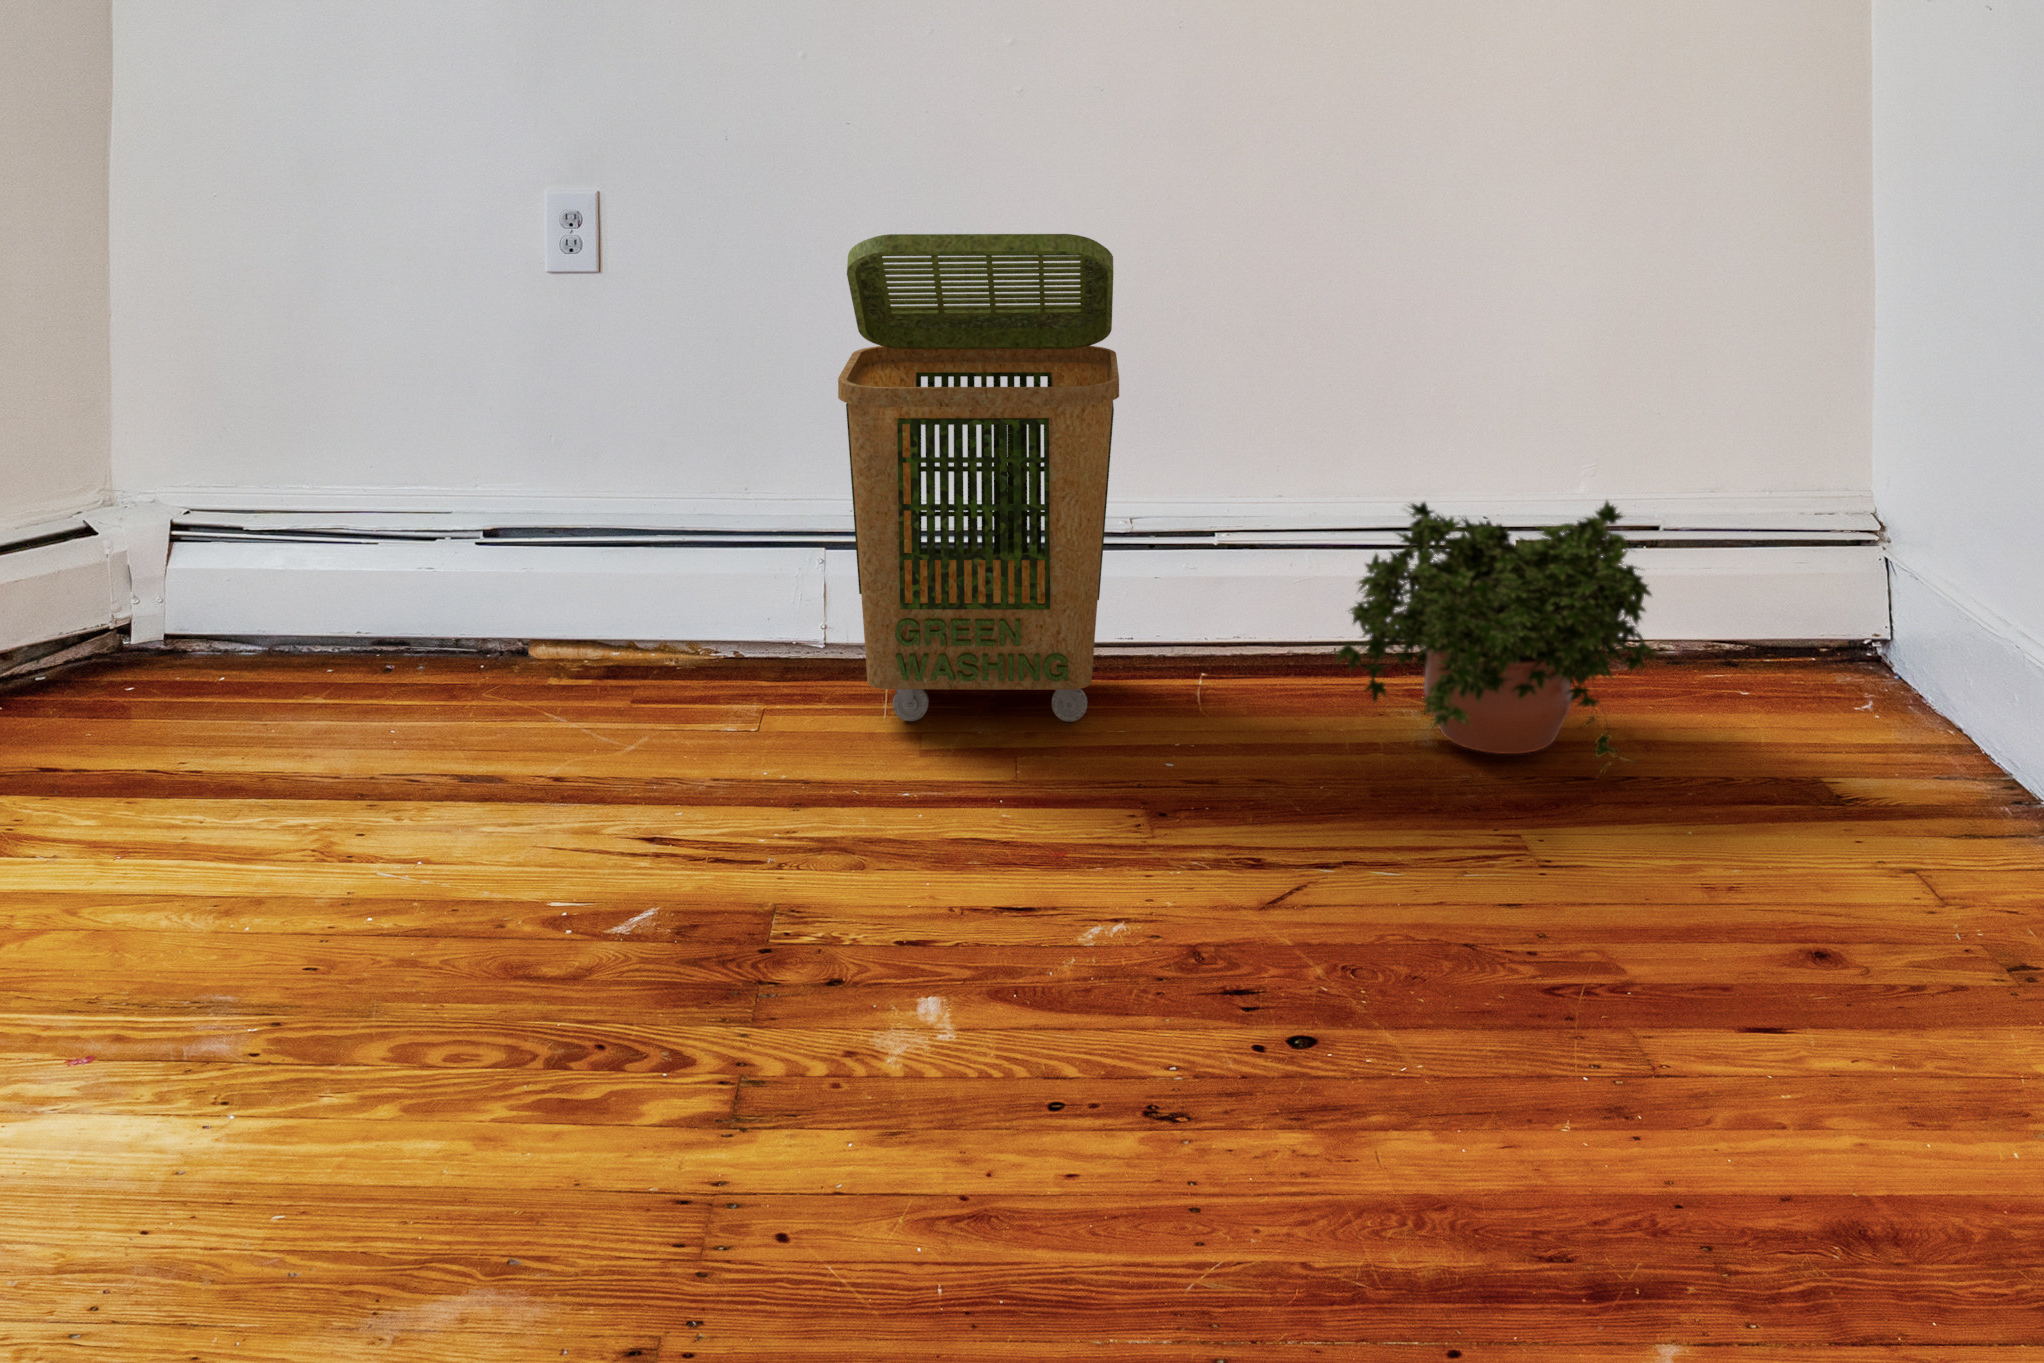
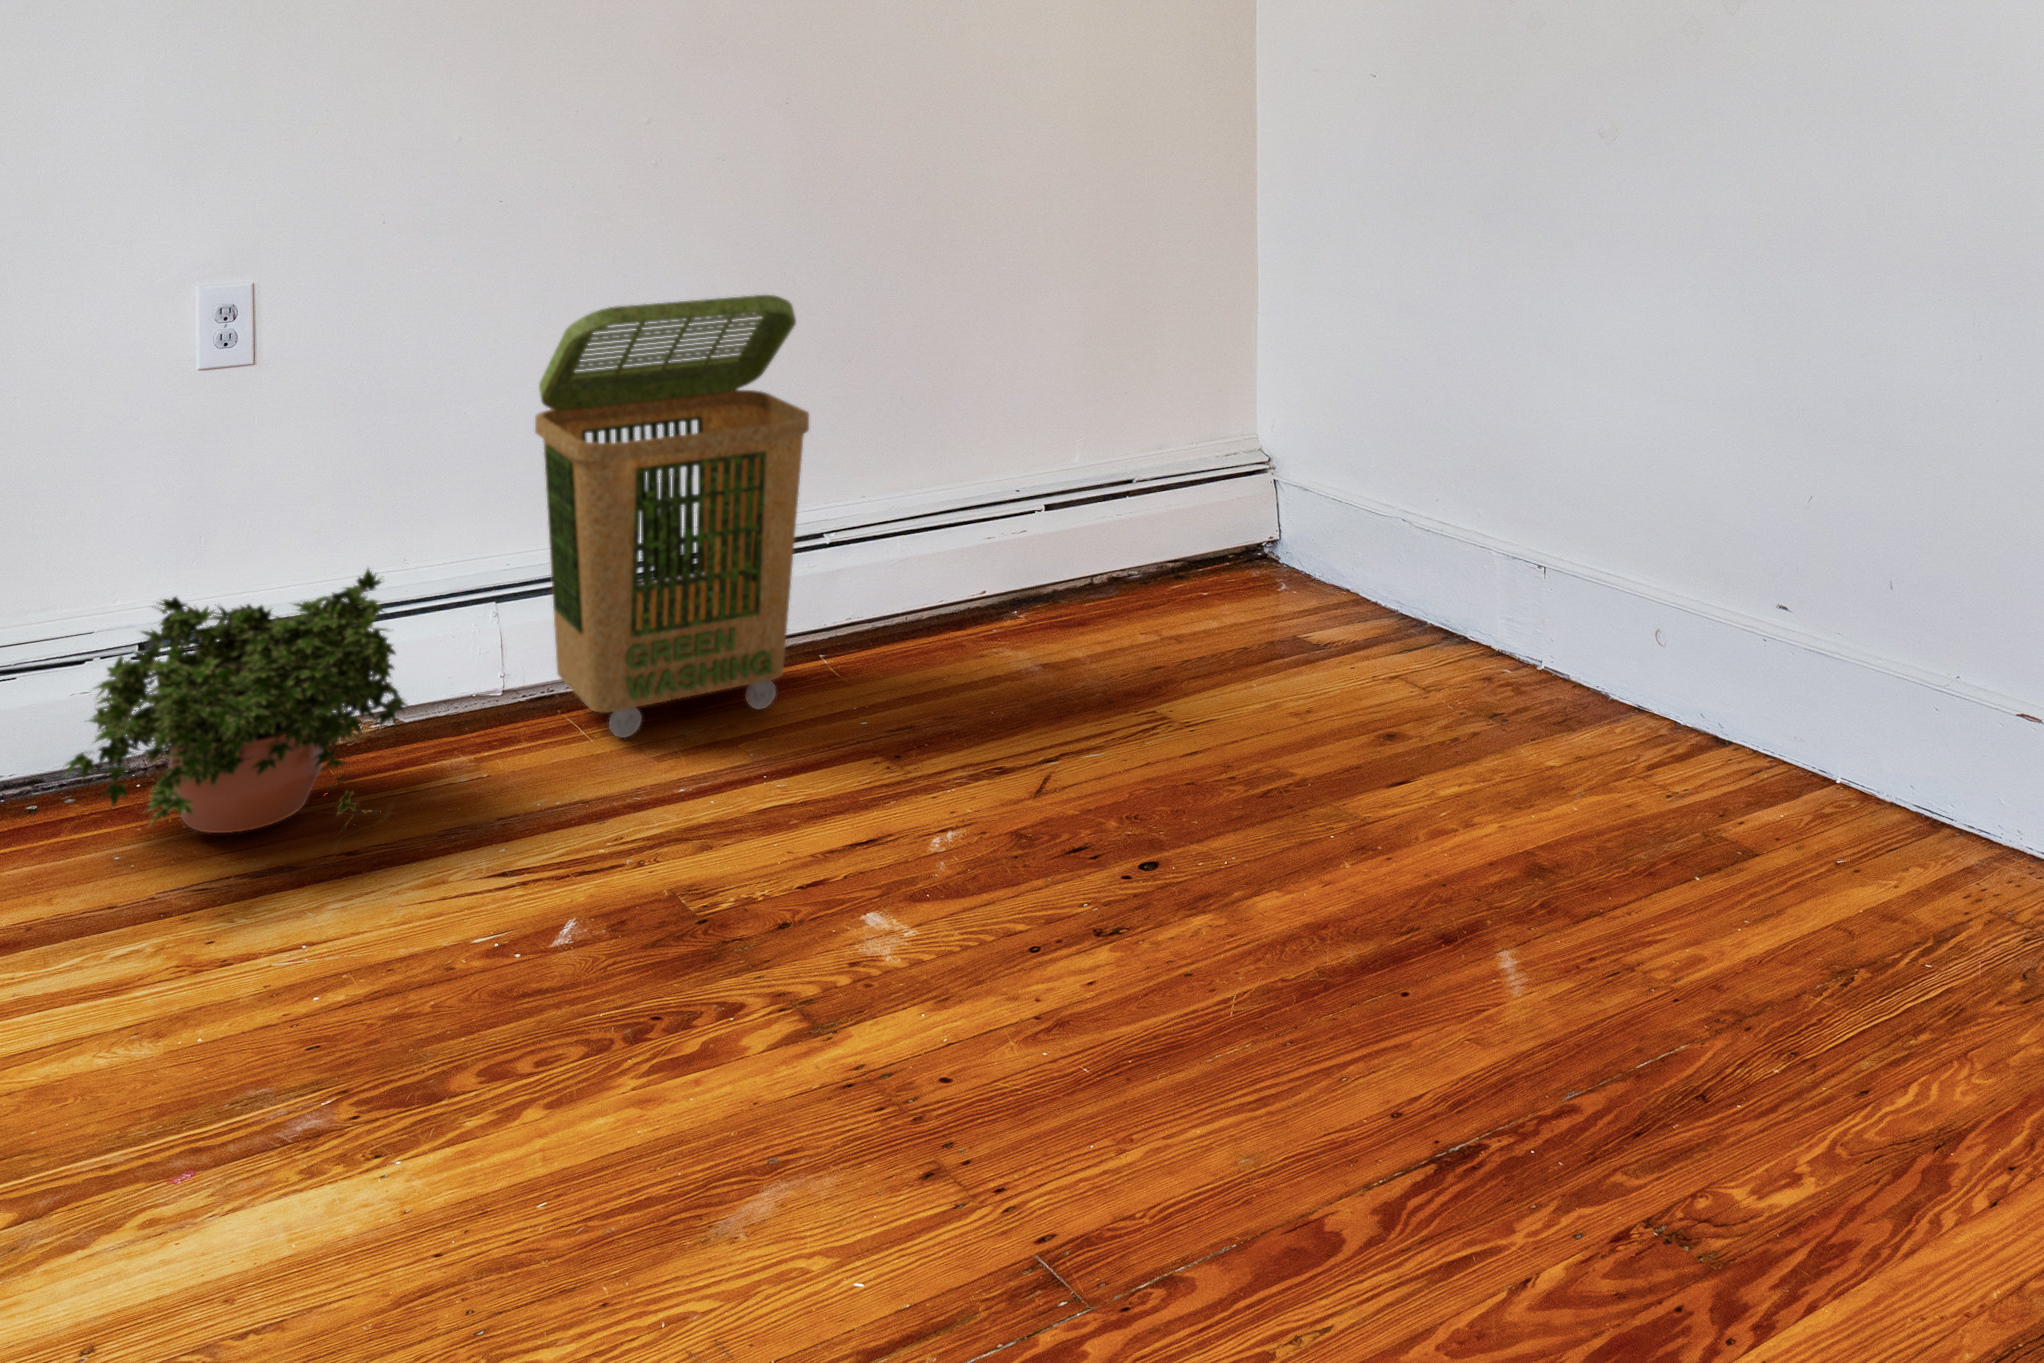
potted plant: present [1332,501,1656,772] -> present [65,569,407,833]

